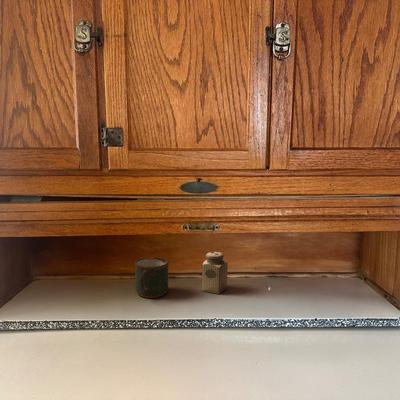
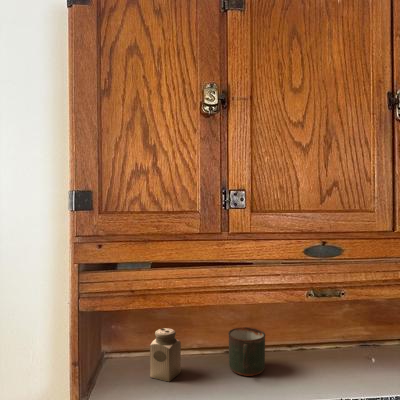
salt shaker: present [202,252,228,294] -> present [150,328,181,382]

